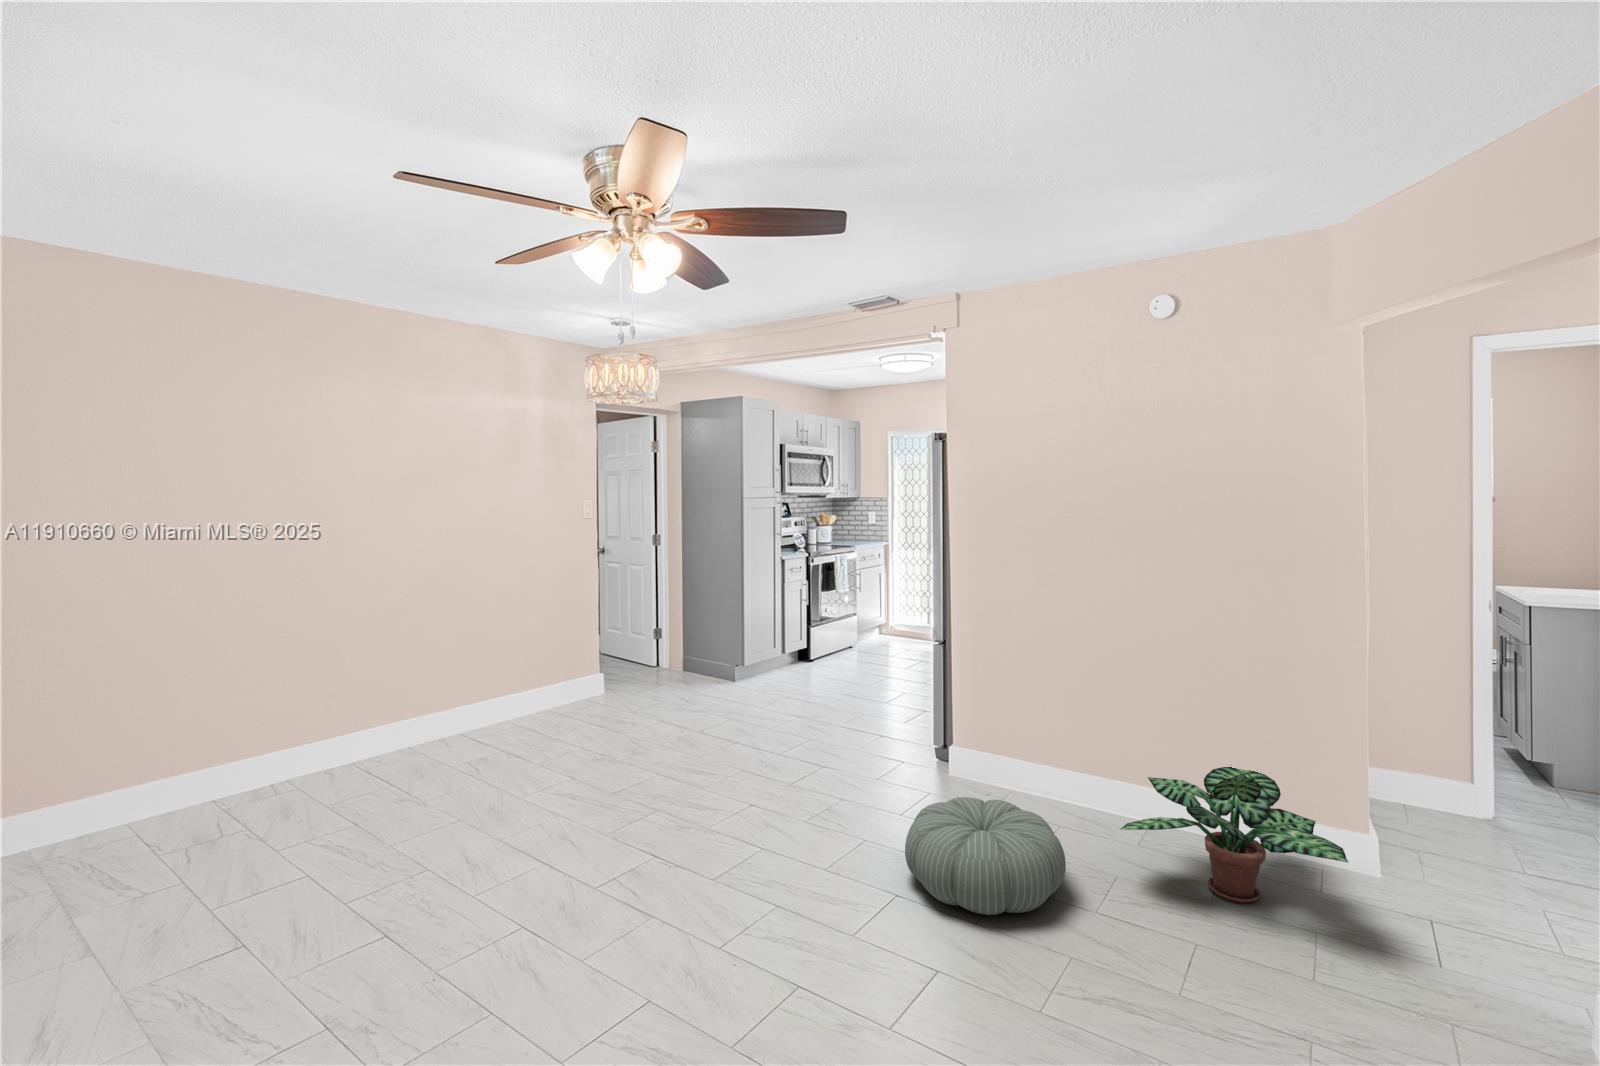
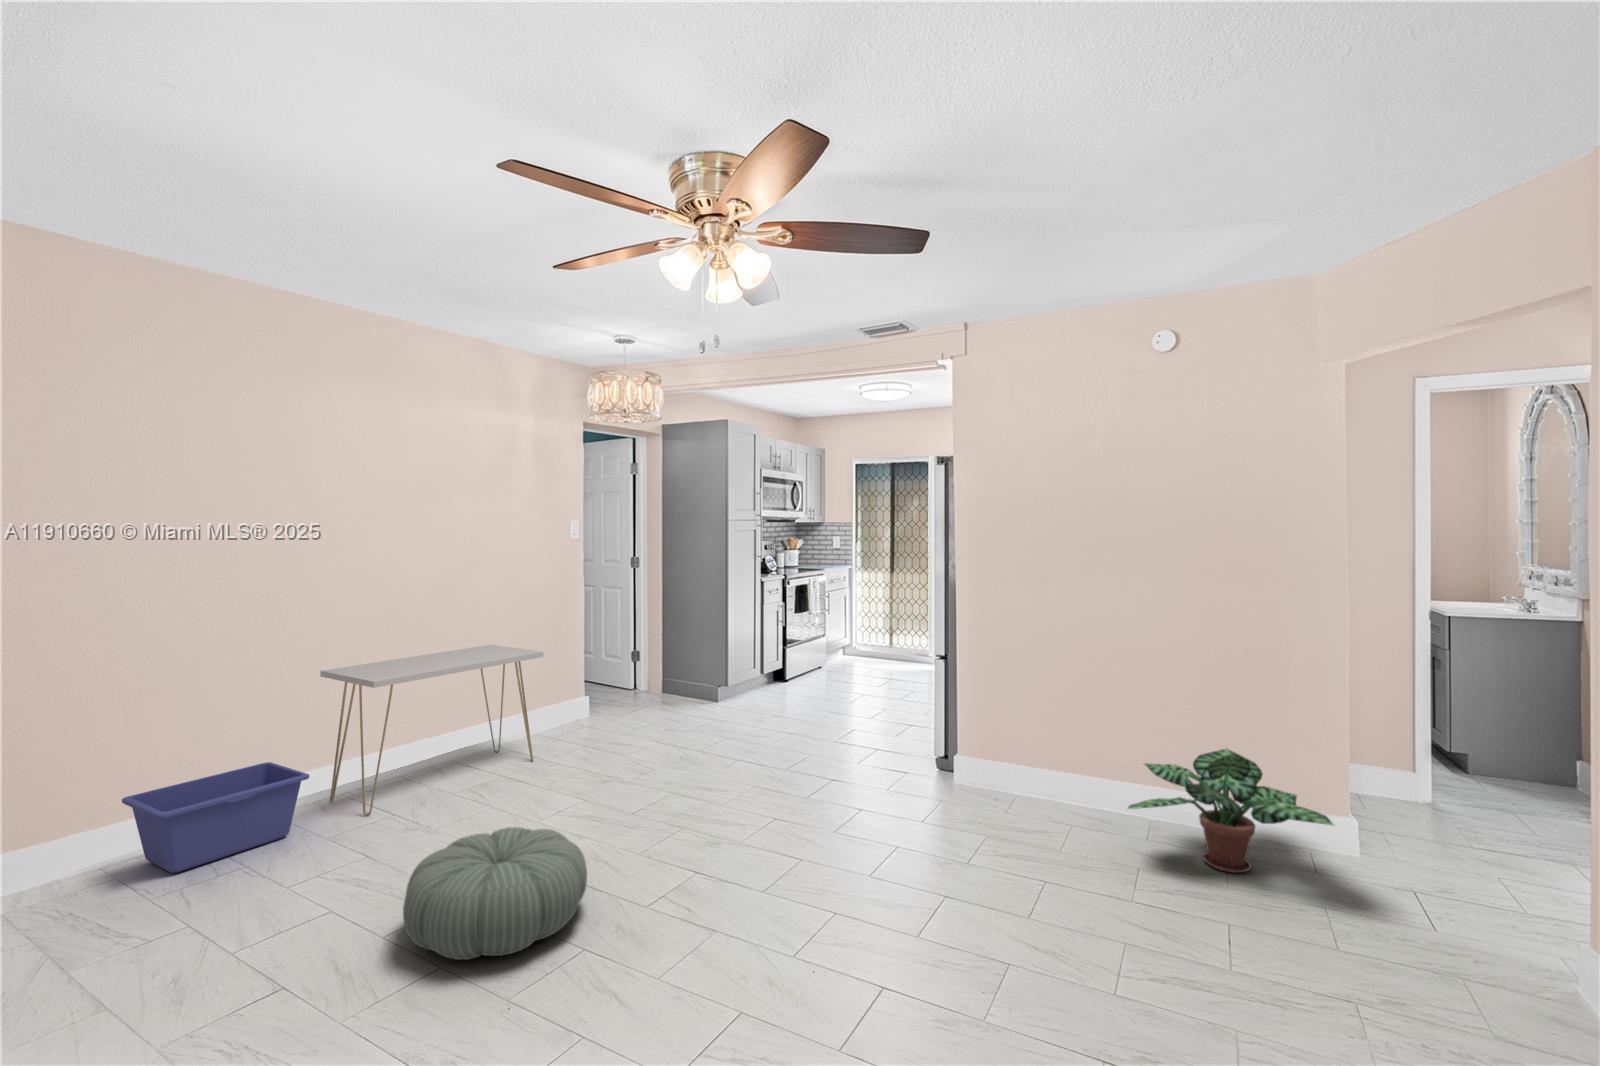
console table: none [326,631,546,802] -> present [320,645,544,815]
storage bin: none [135,749,309,857] -> present [122,762,309,873]
pouf: present [905,797,1066,915] -> present [403,827,587,960]

